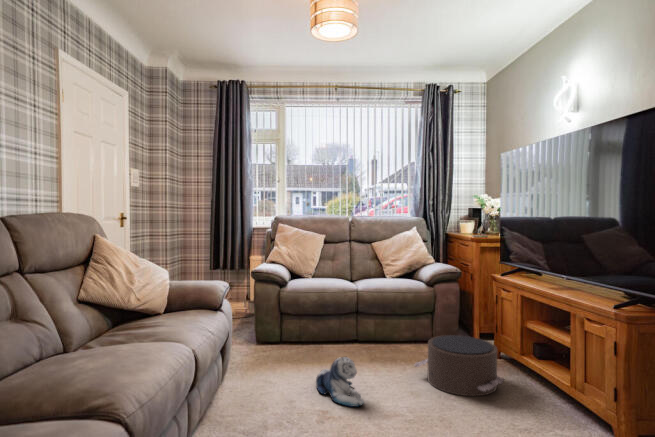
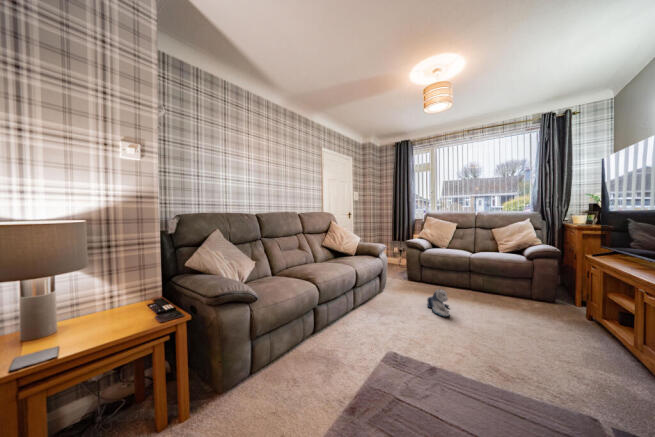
pouf: present [414,335,504,396] -> none [496,291,570,334]

